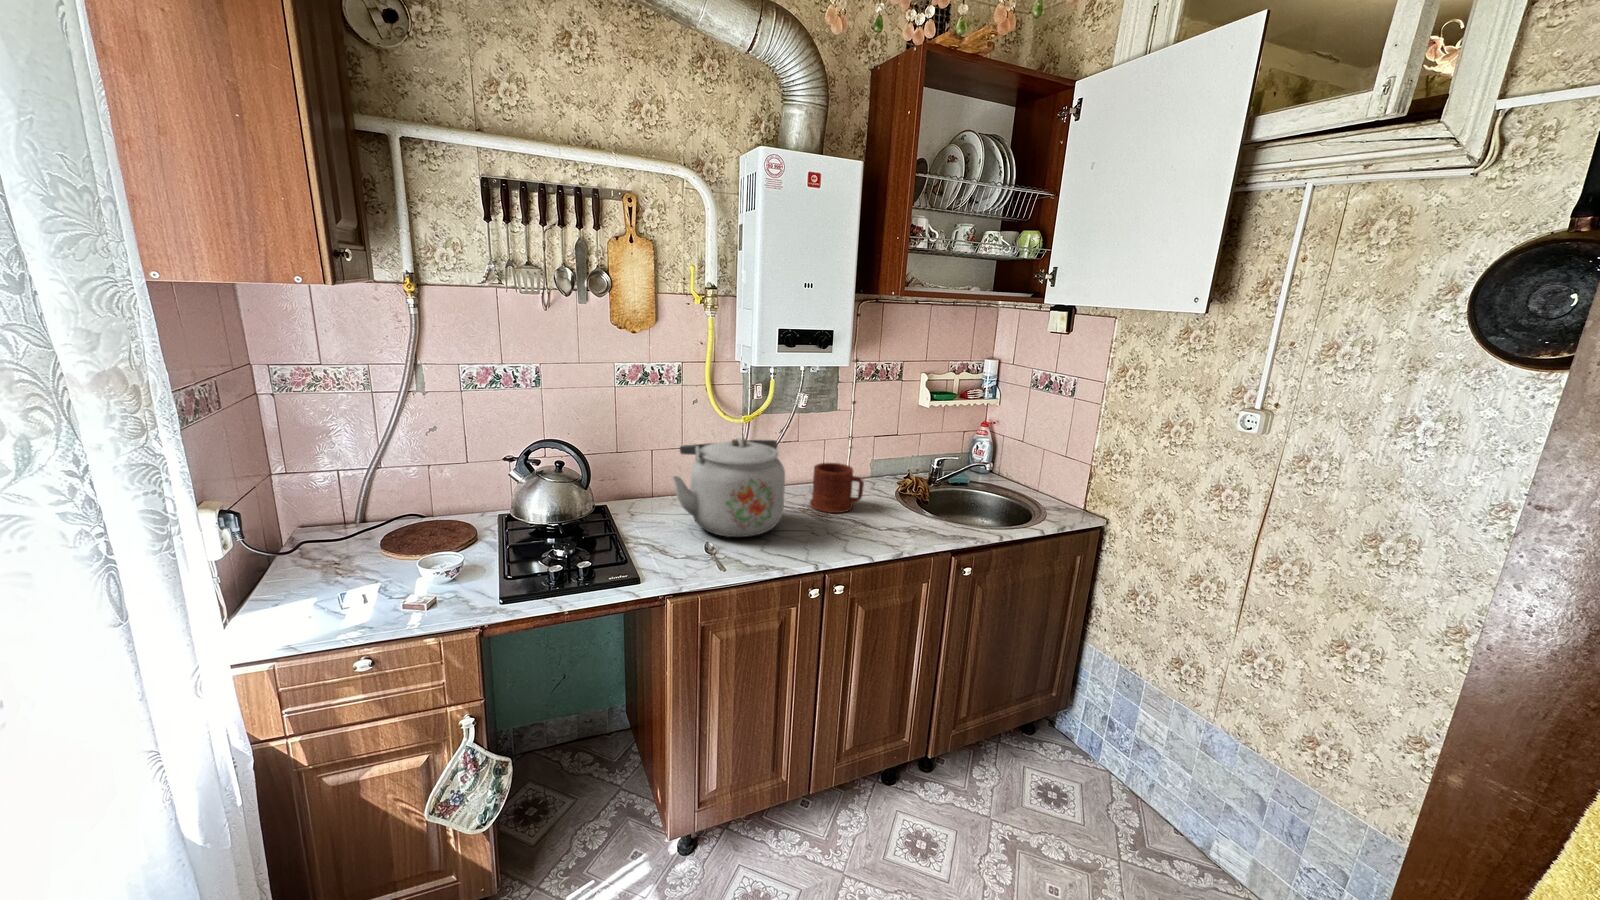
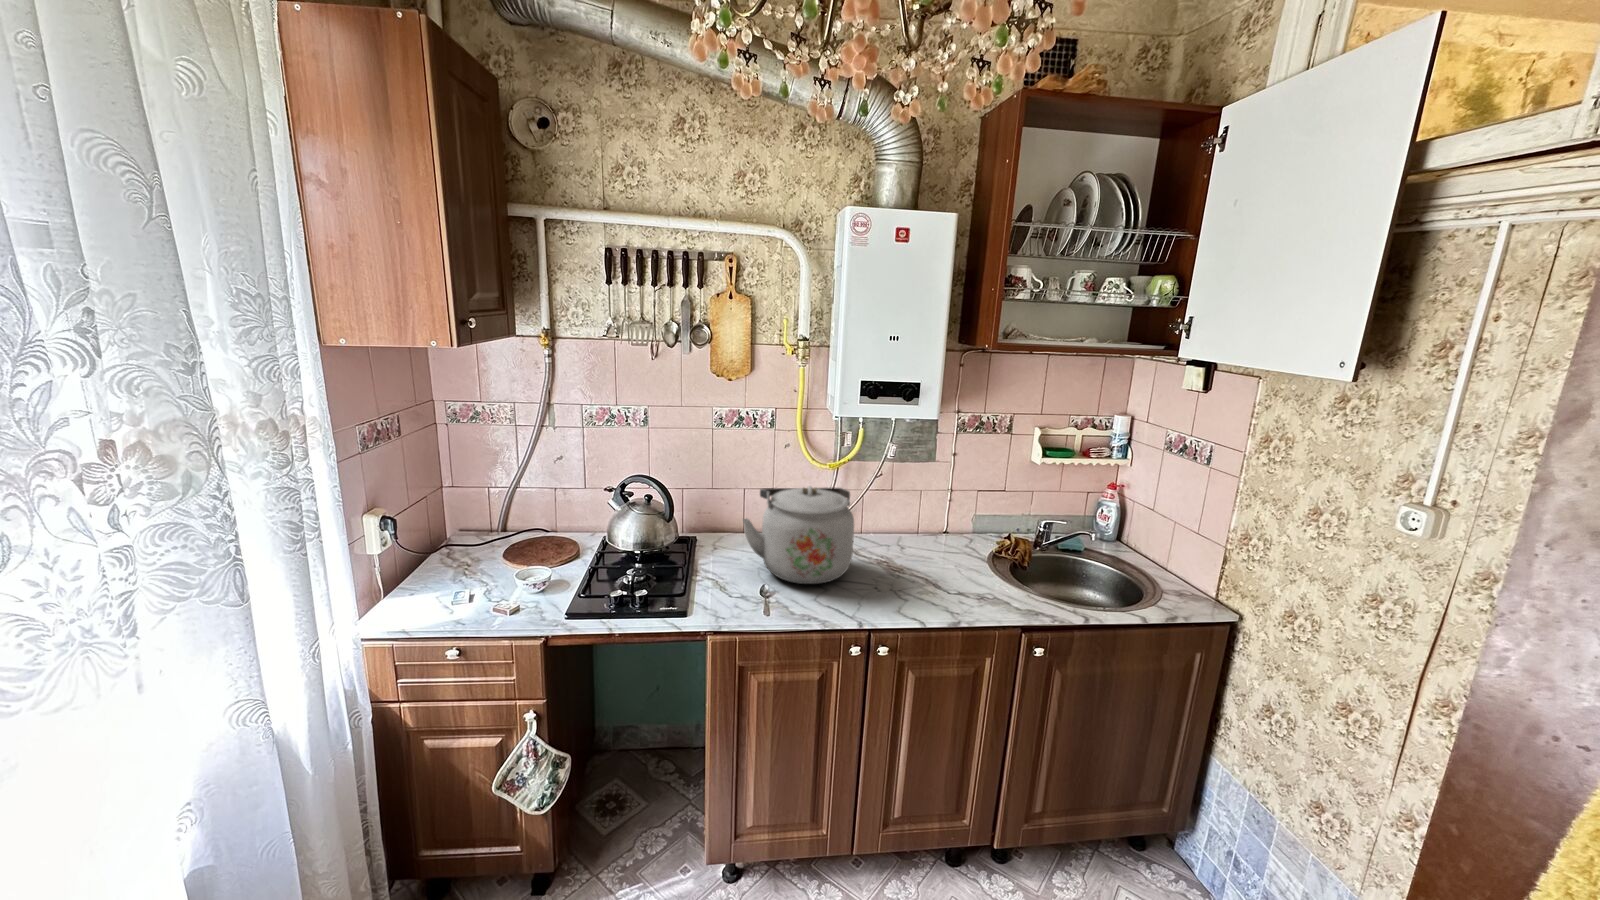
mug: present [810,463,864,513] -> none [892,516,949,570]

